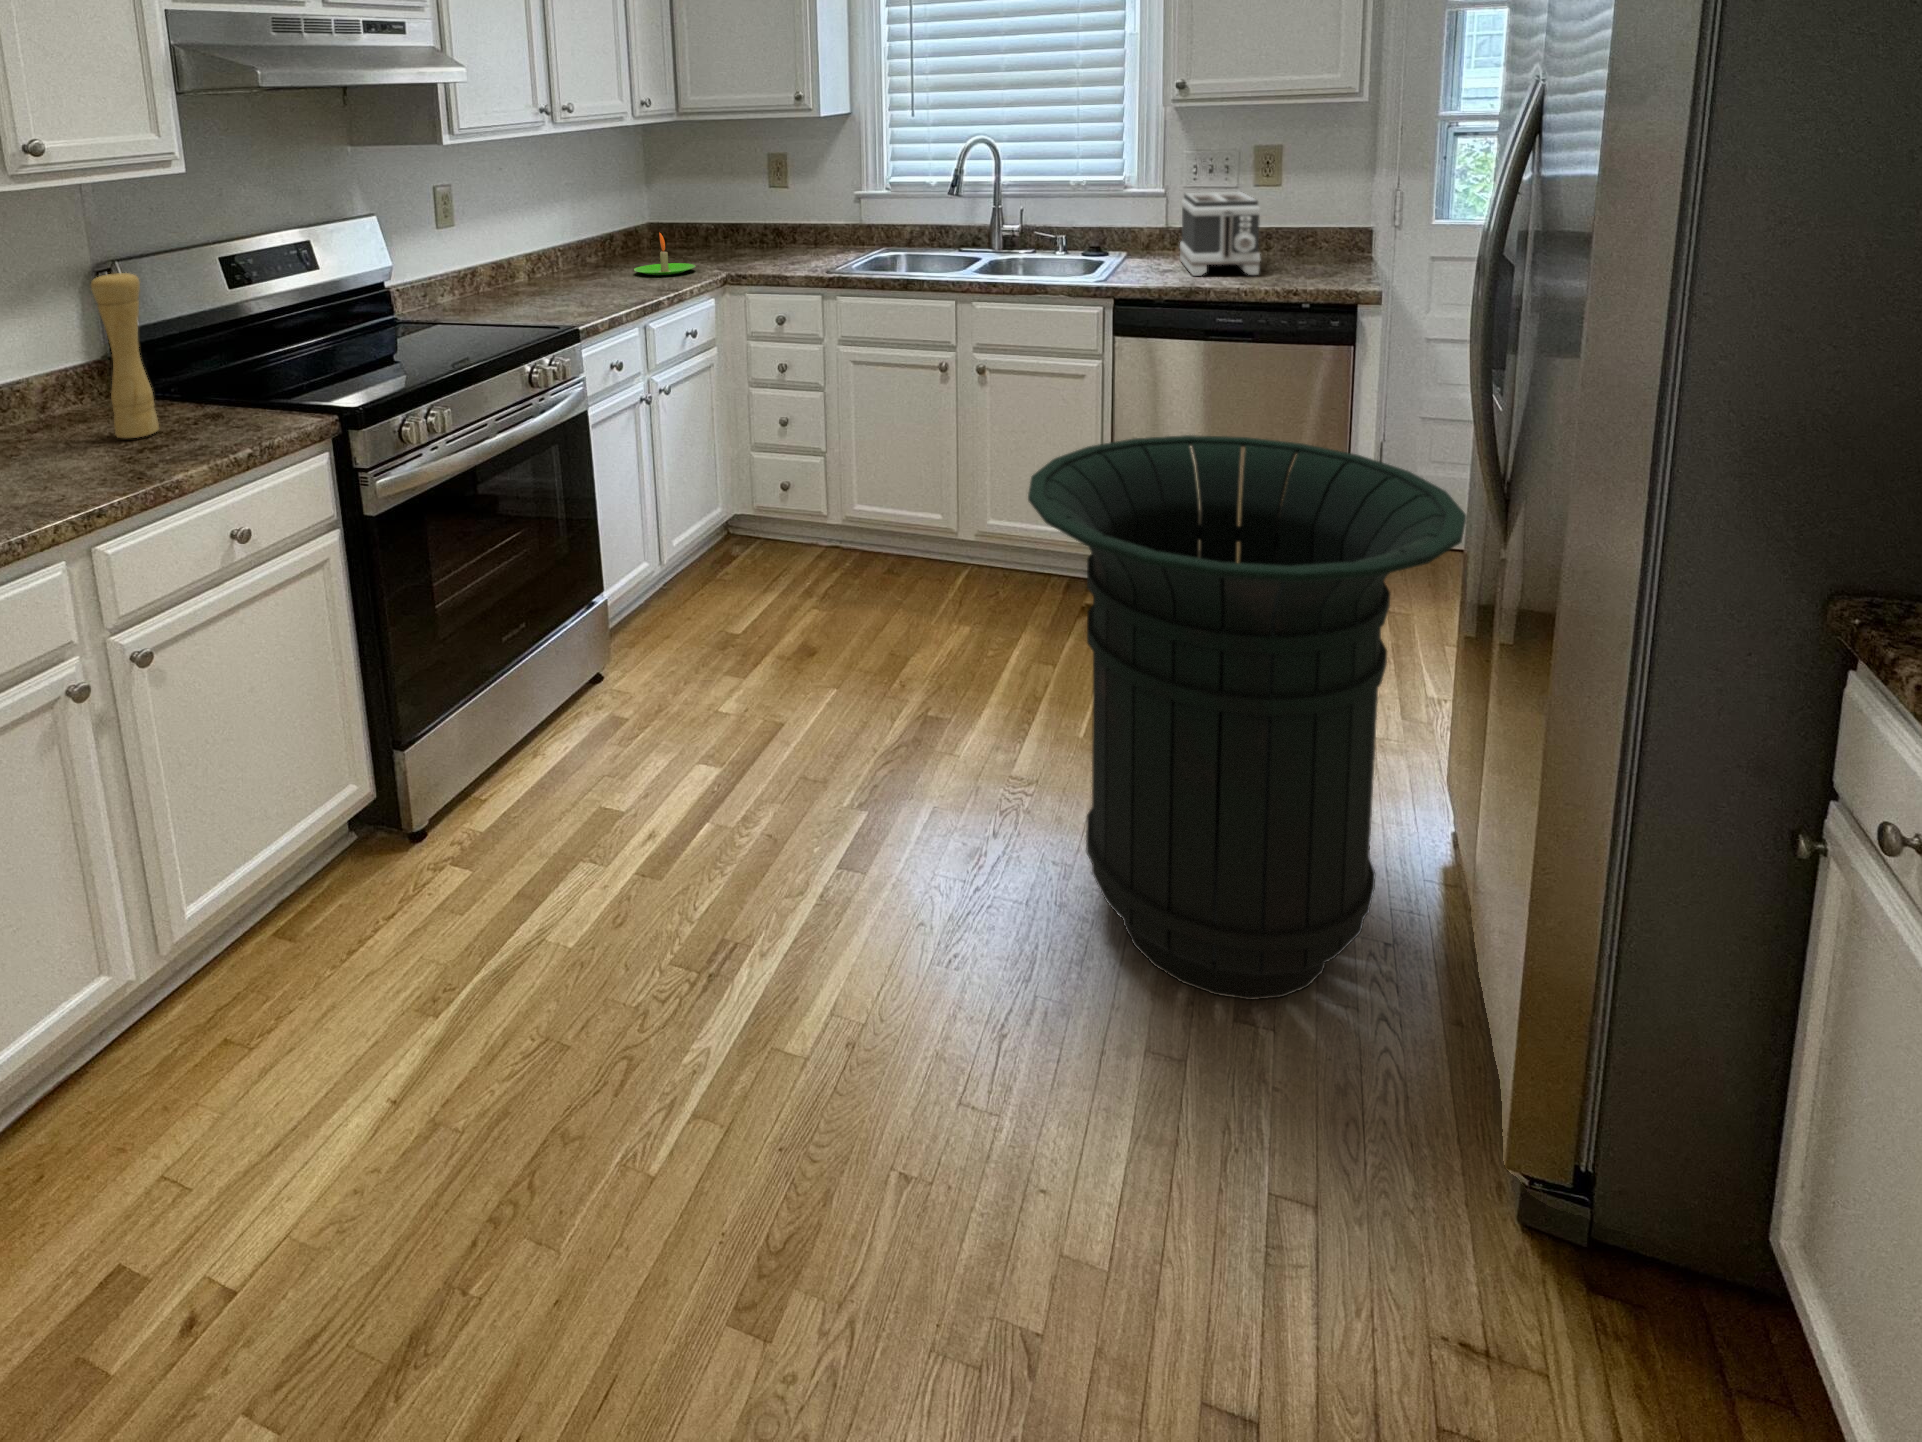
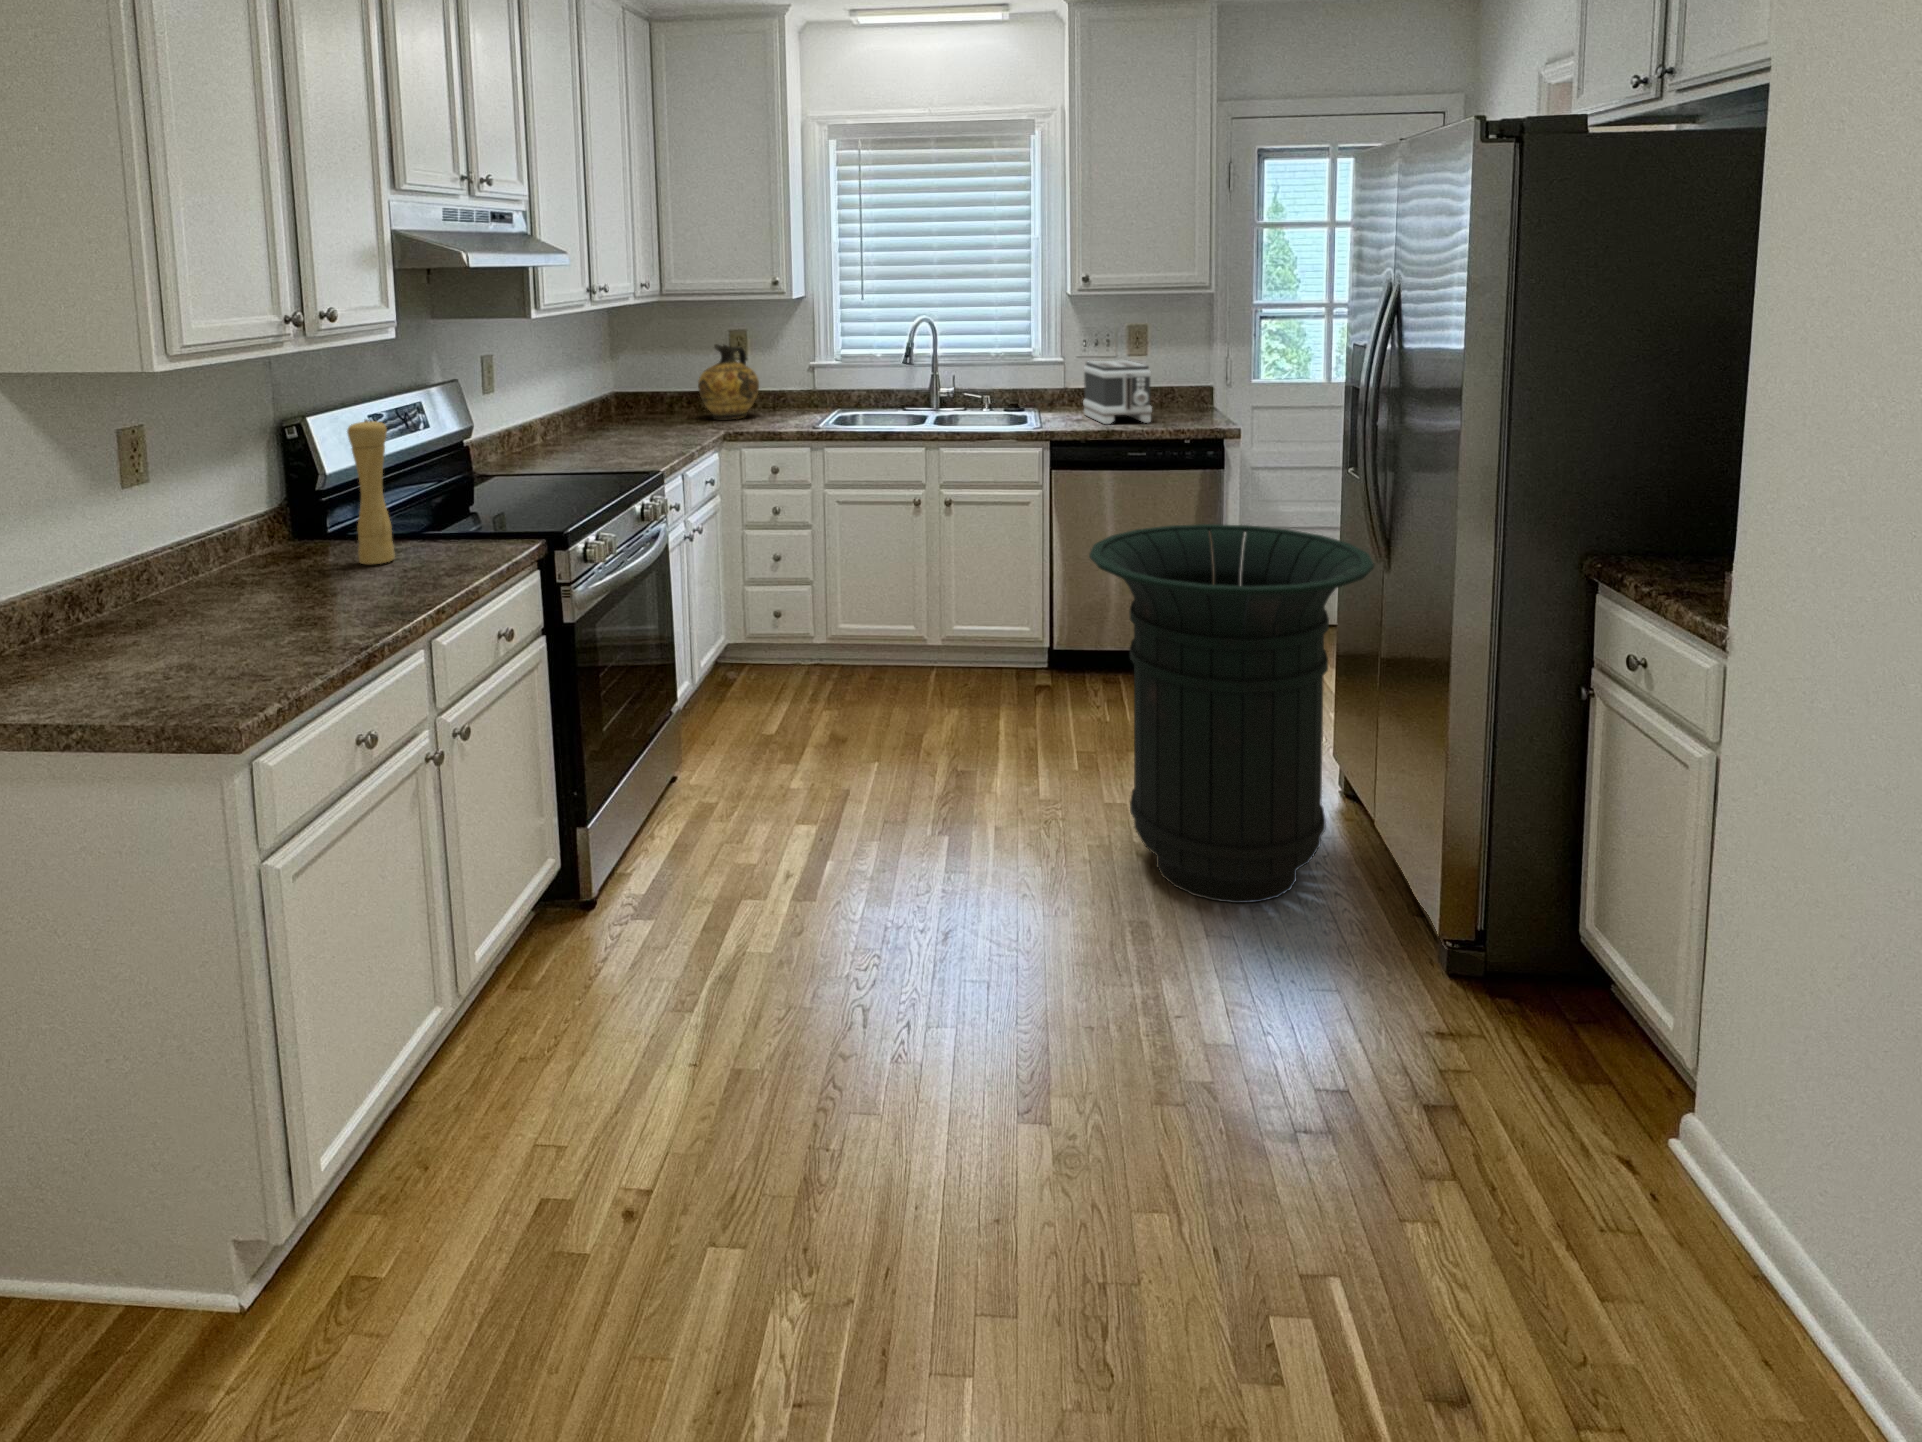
ceramic jug: none [726,170,794,256] -> present [698,344,759,420]
candle: present [634,233,695,275] -> none [634,398,690,436]

